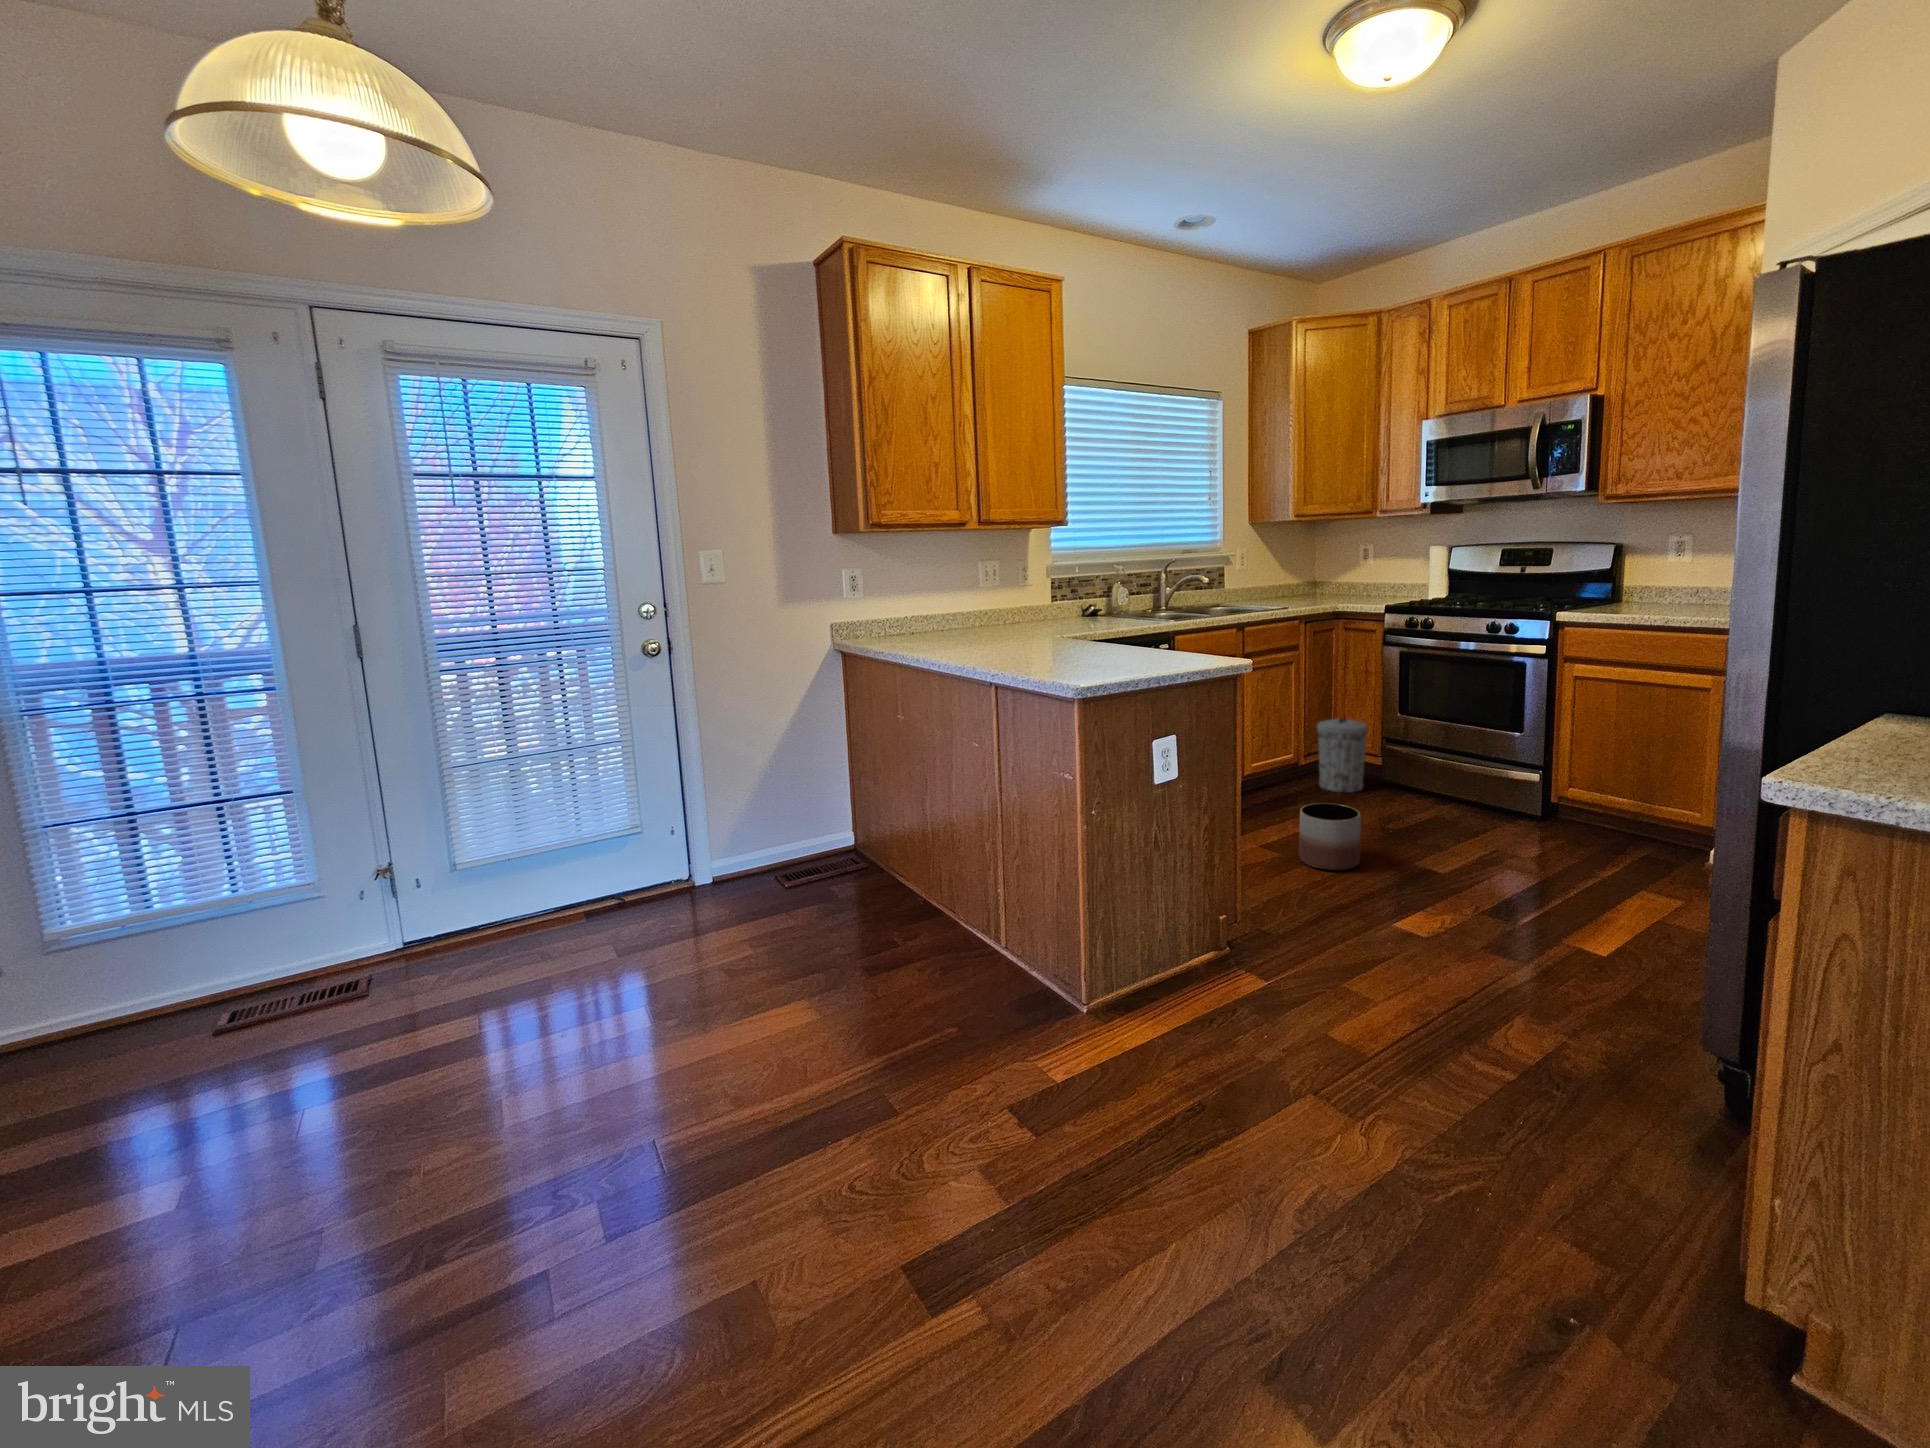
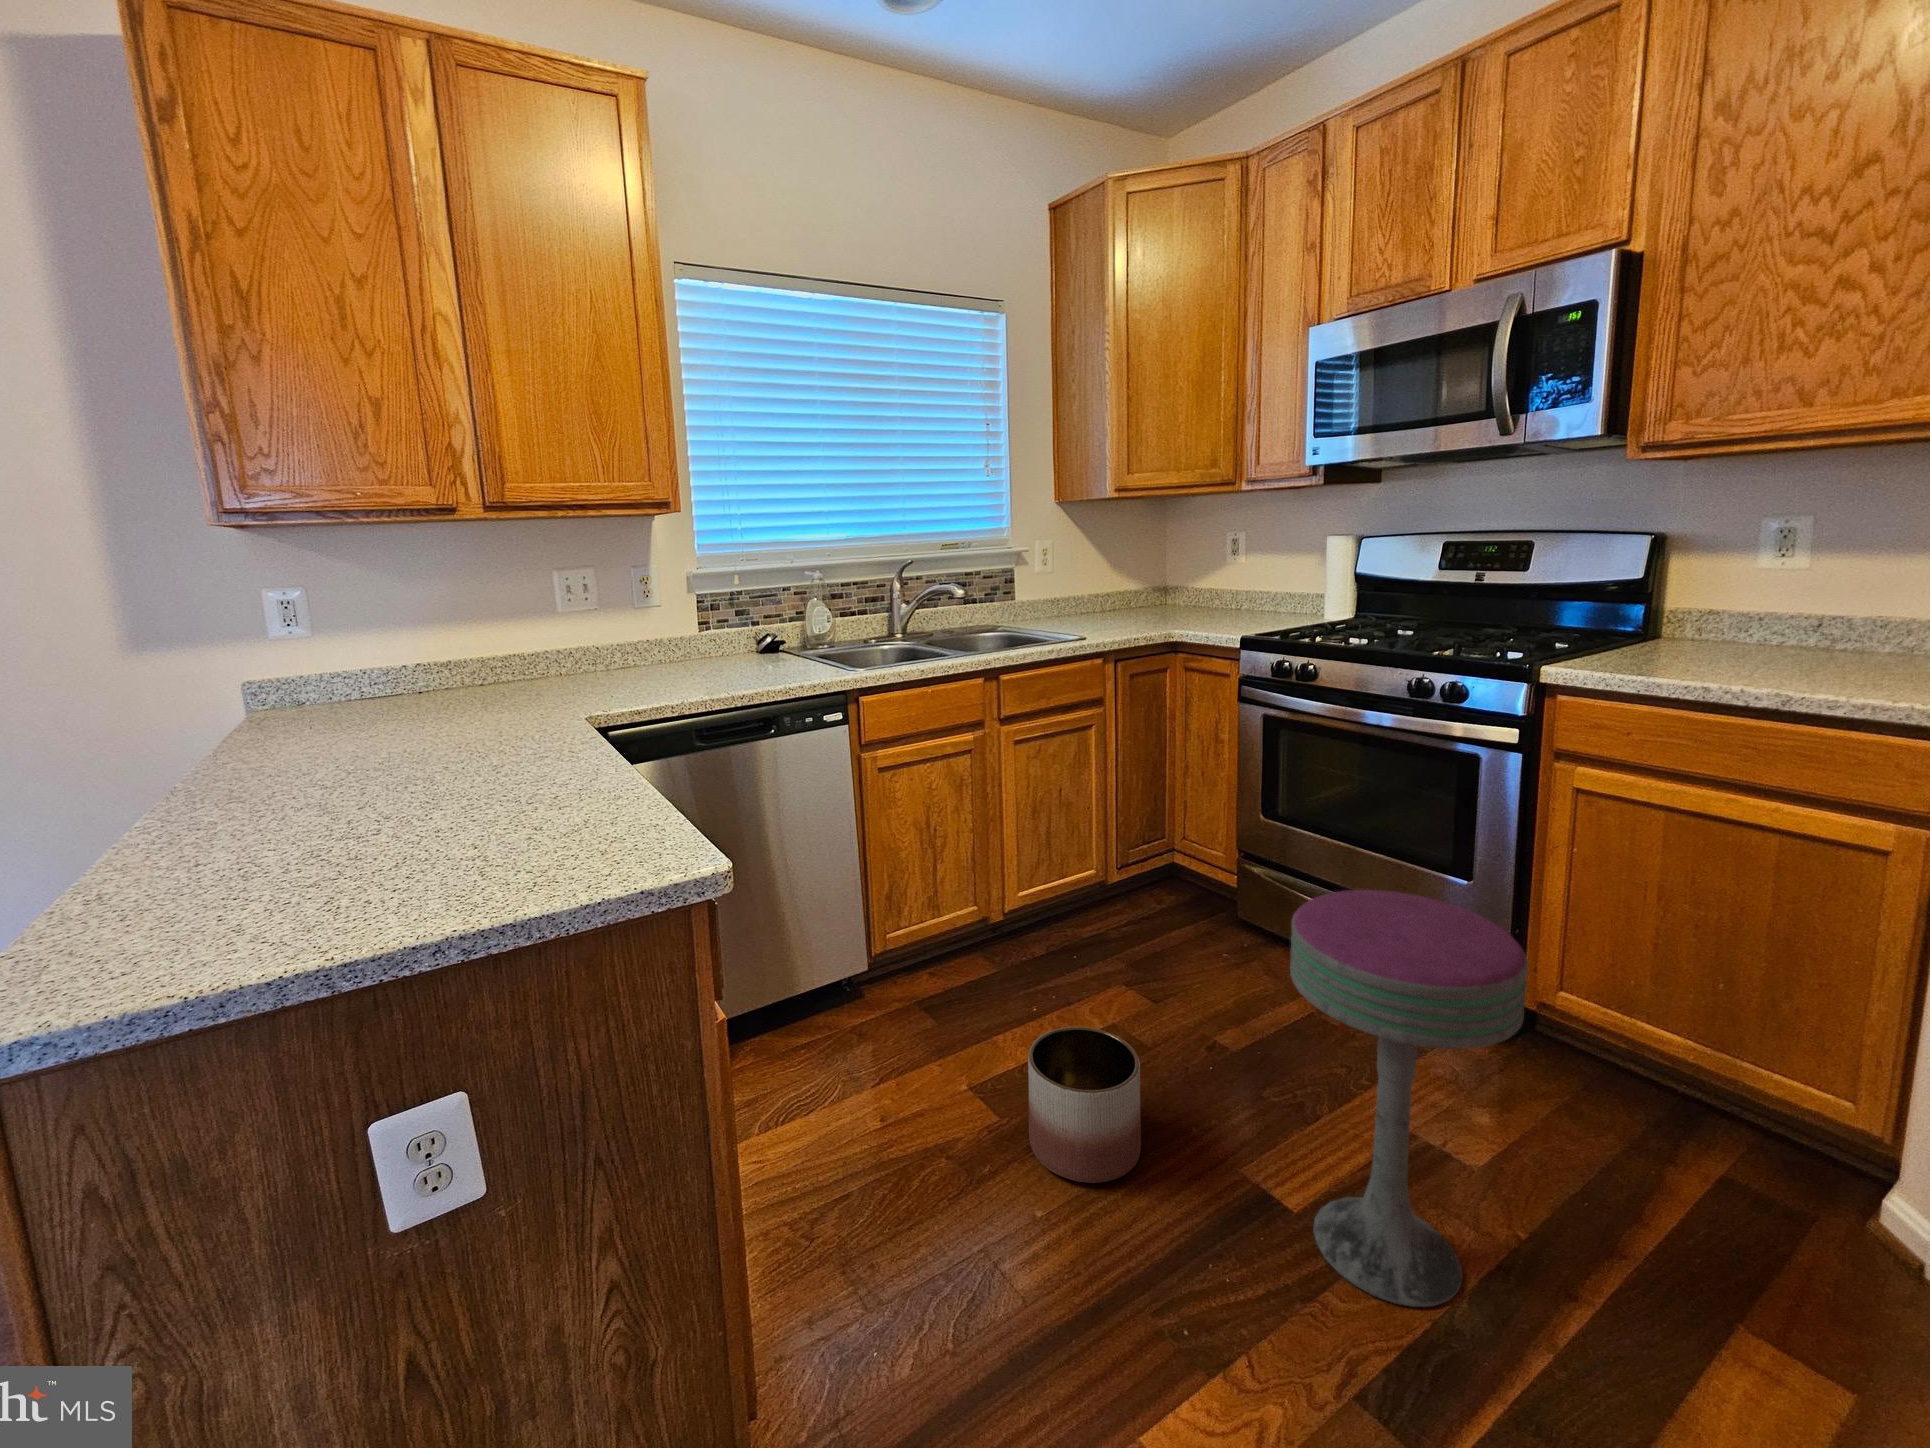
bar stool: none [1441,712,1550,894] -> present [1290,890,1528,1307]
trash can: present [1317,718,1368,793] -> none [1133,816,1215,941]

